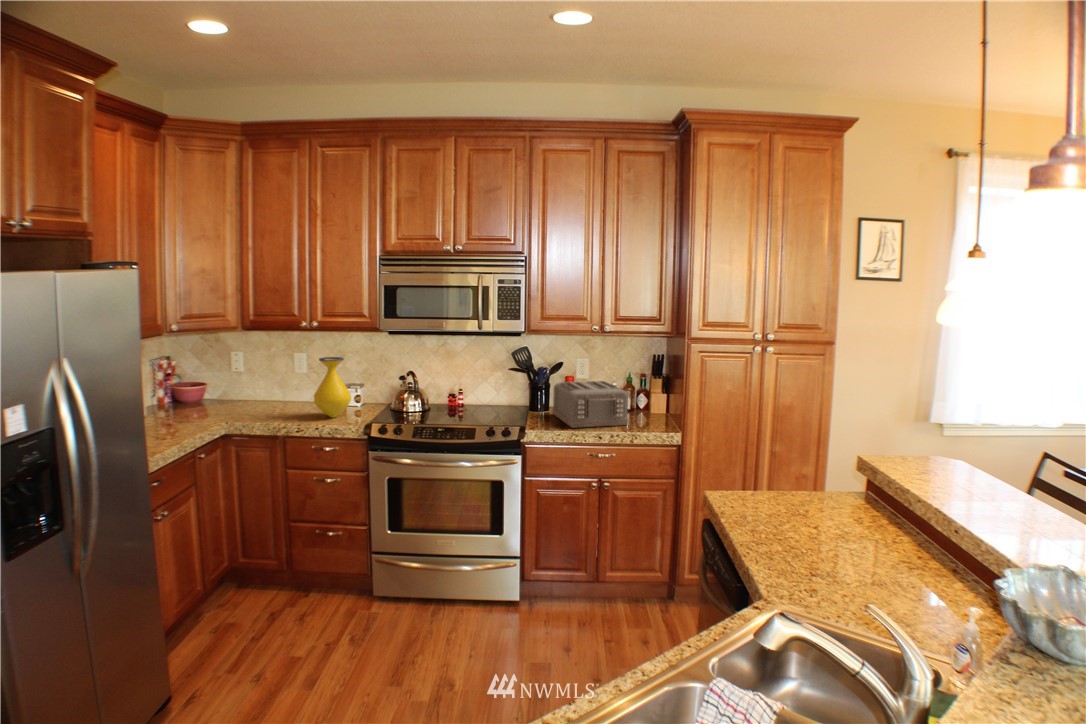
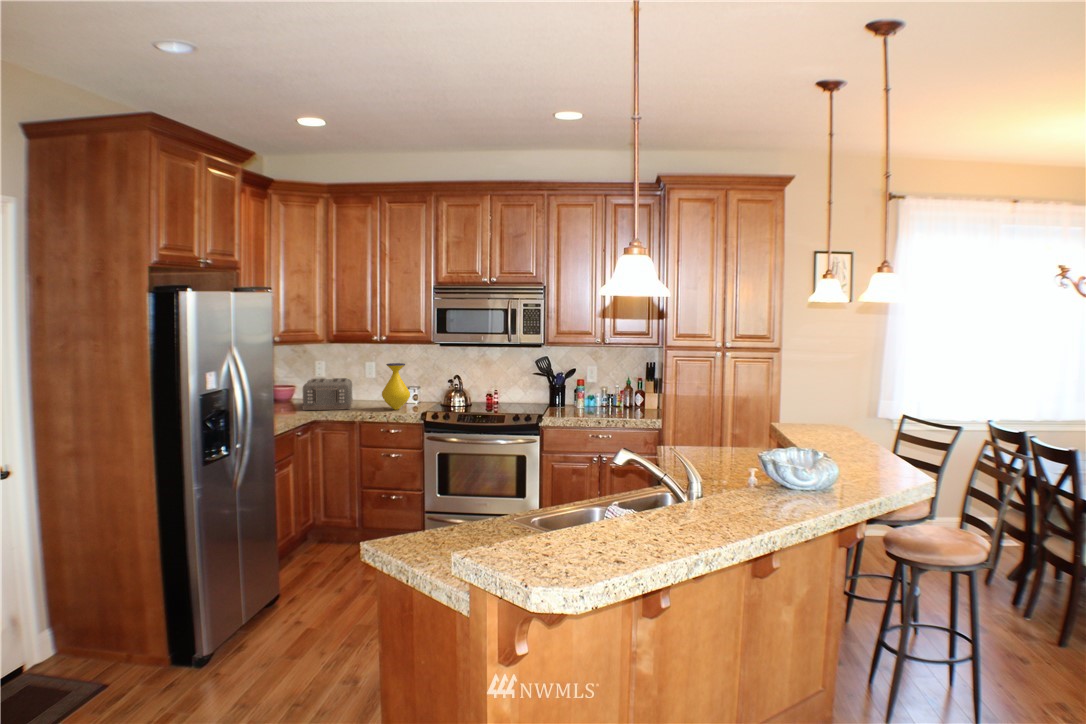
toaster: present [552,381,628,428] -> present [302,378,353,410]

